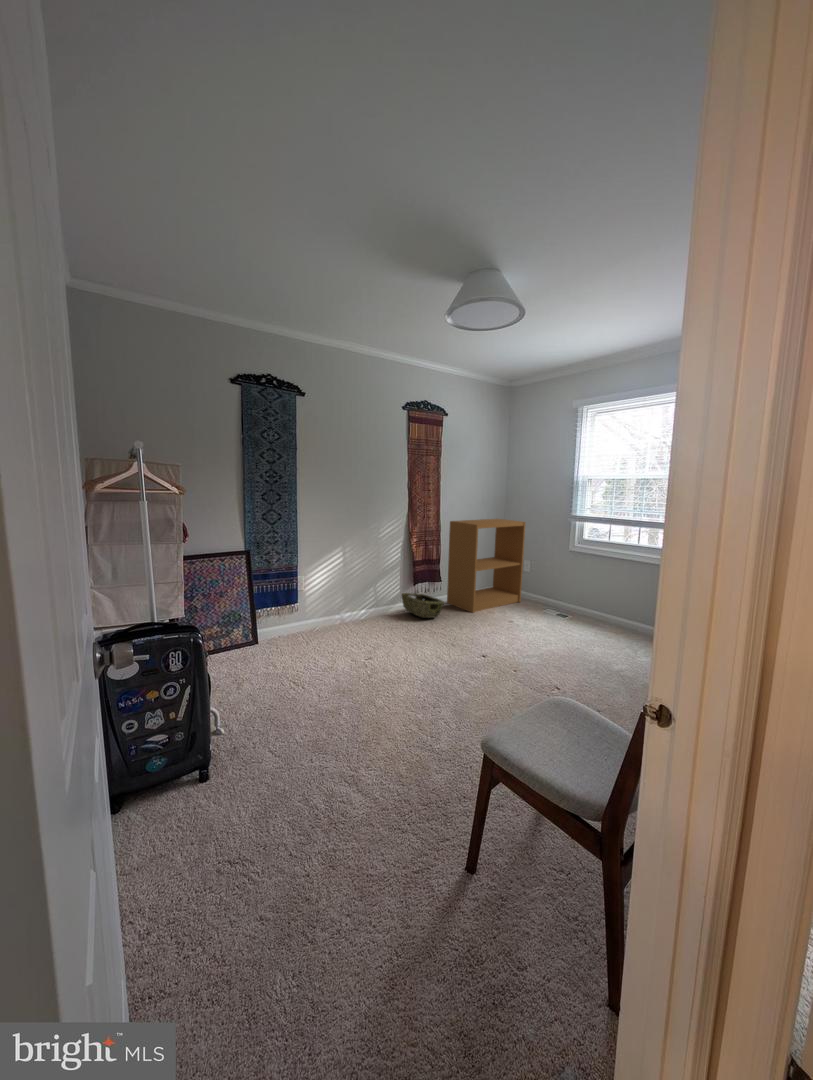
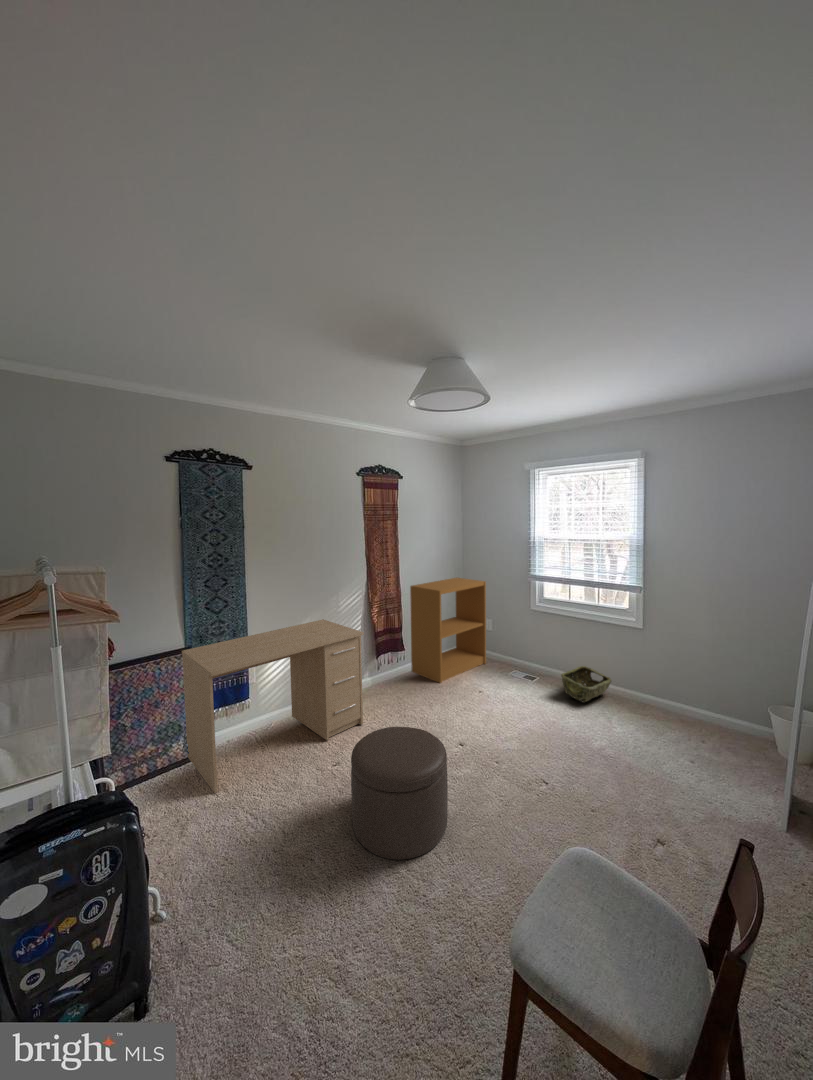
desk: none [242,542,400,667] -> present [182,619,364,793]
woven basket: present [402,593,444,618] -> present [561,666,611,702]
ottoman: none [377,623,462,721] -> present [351,727,448,860]

